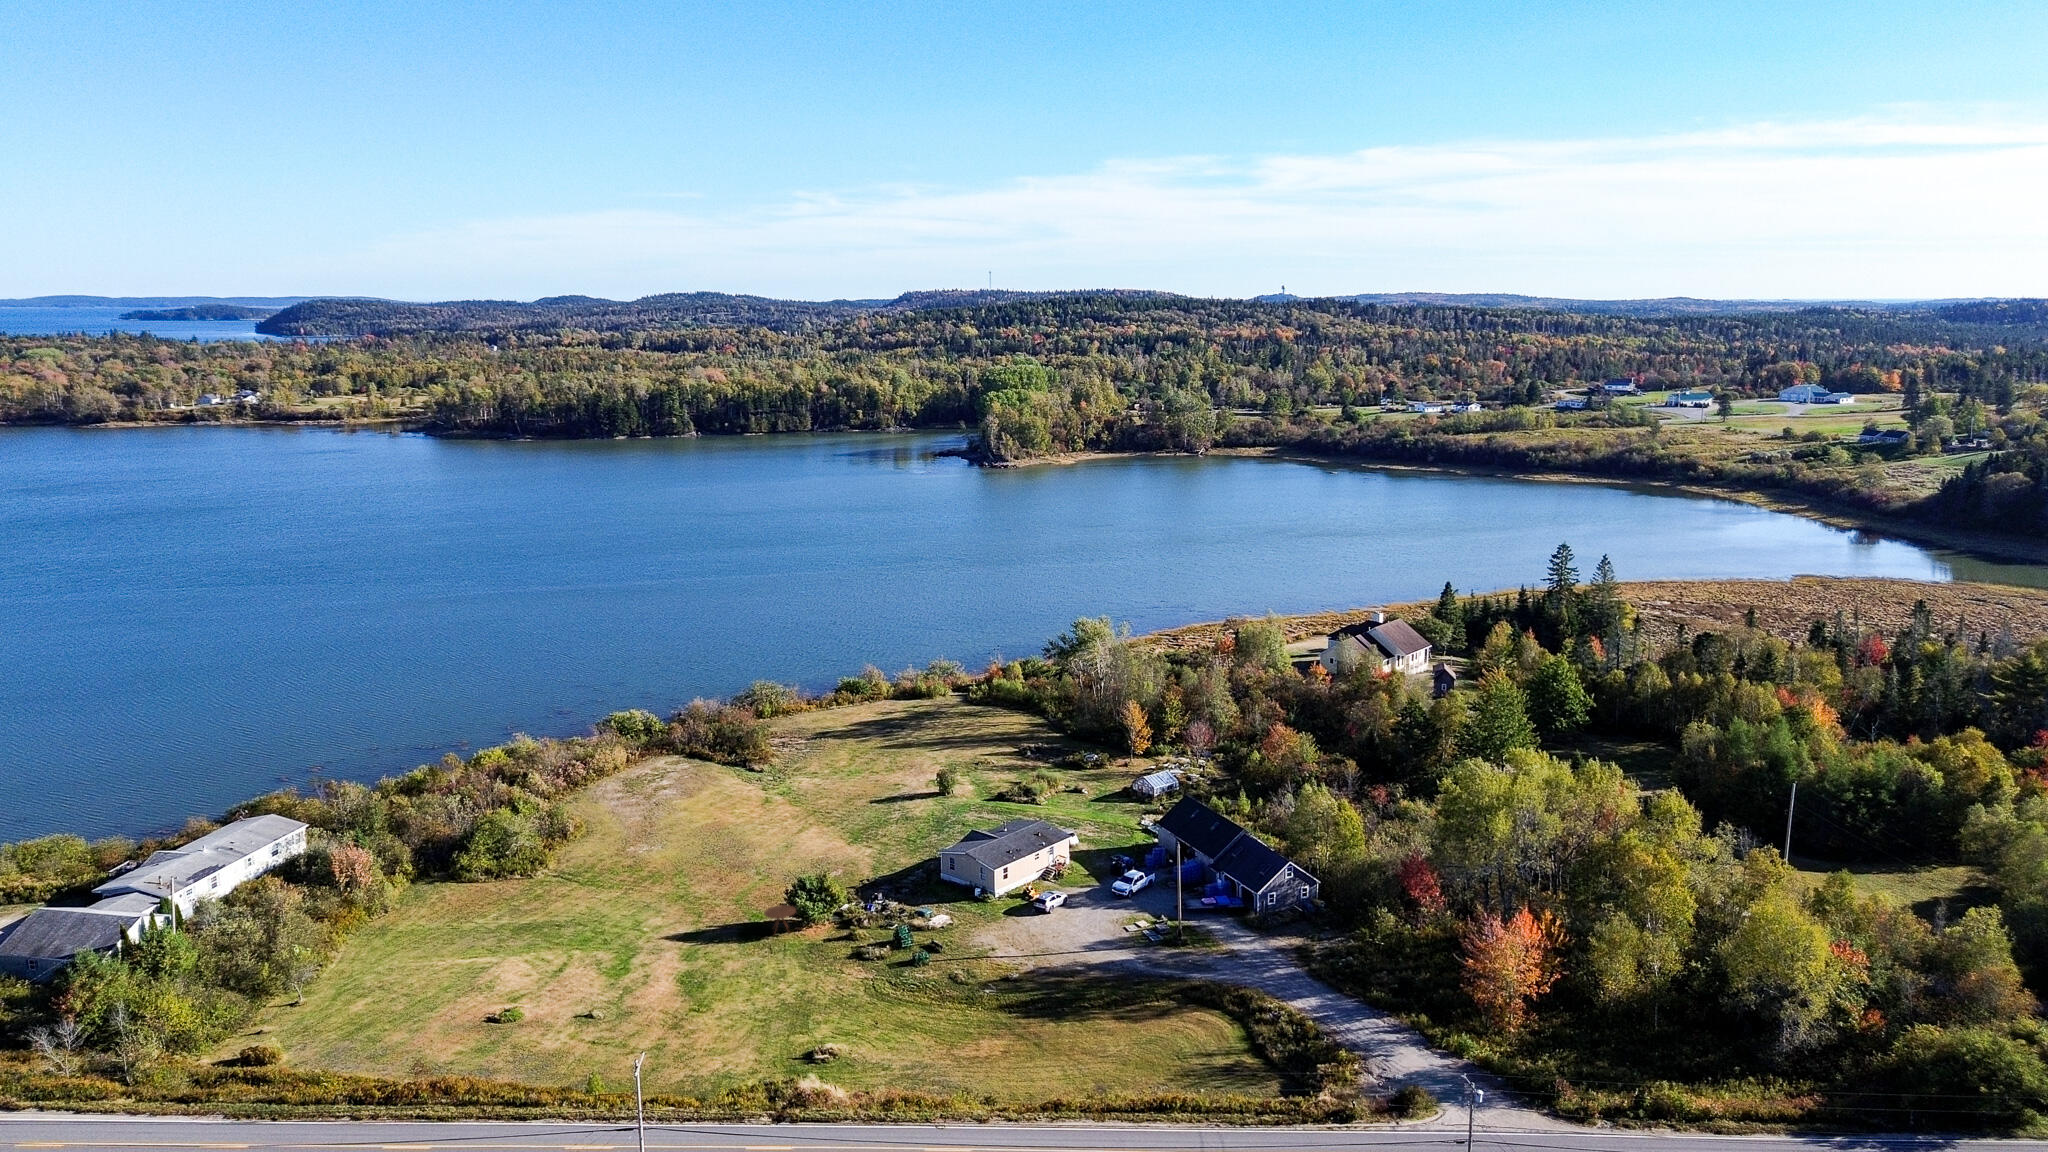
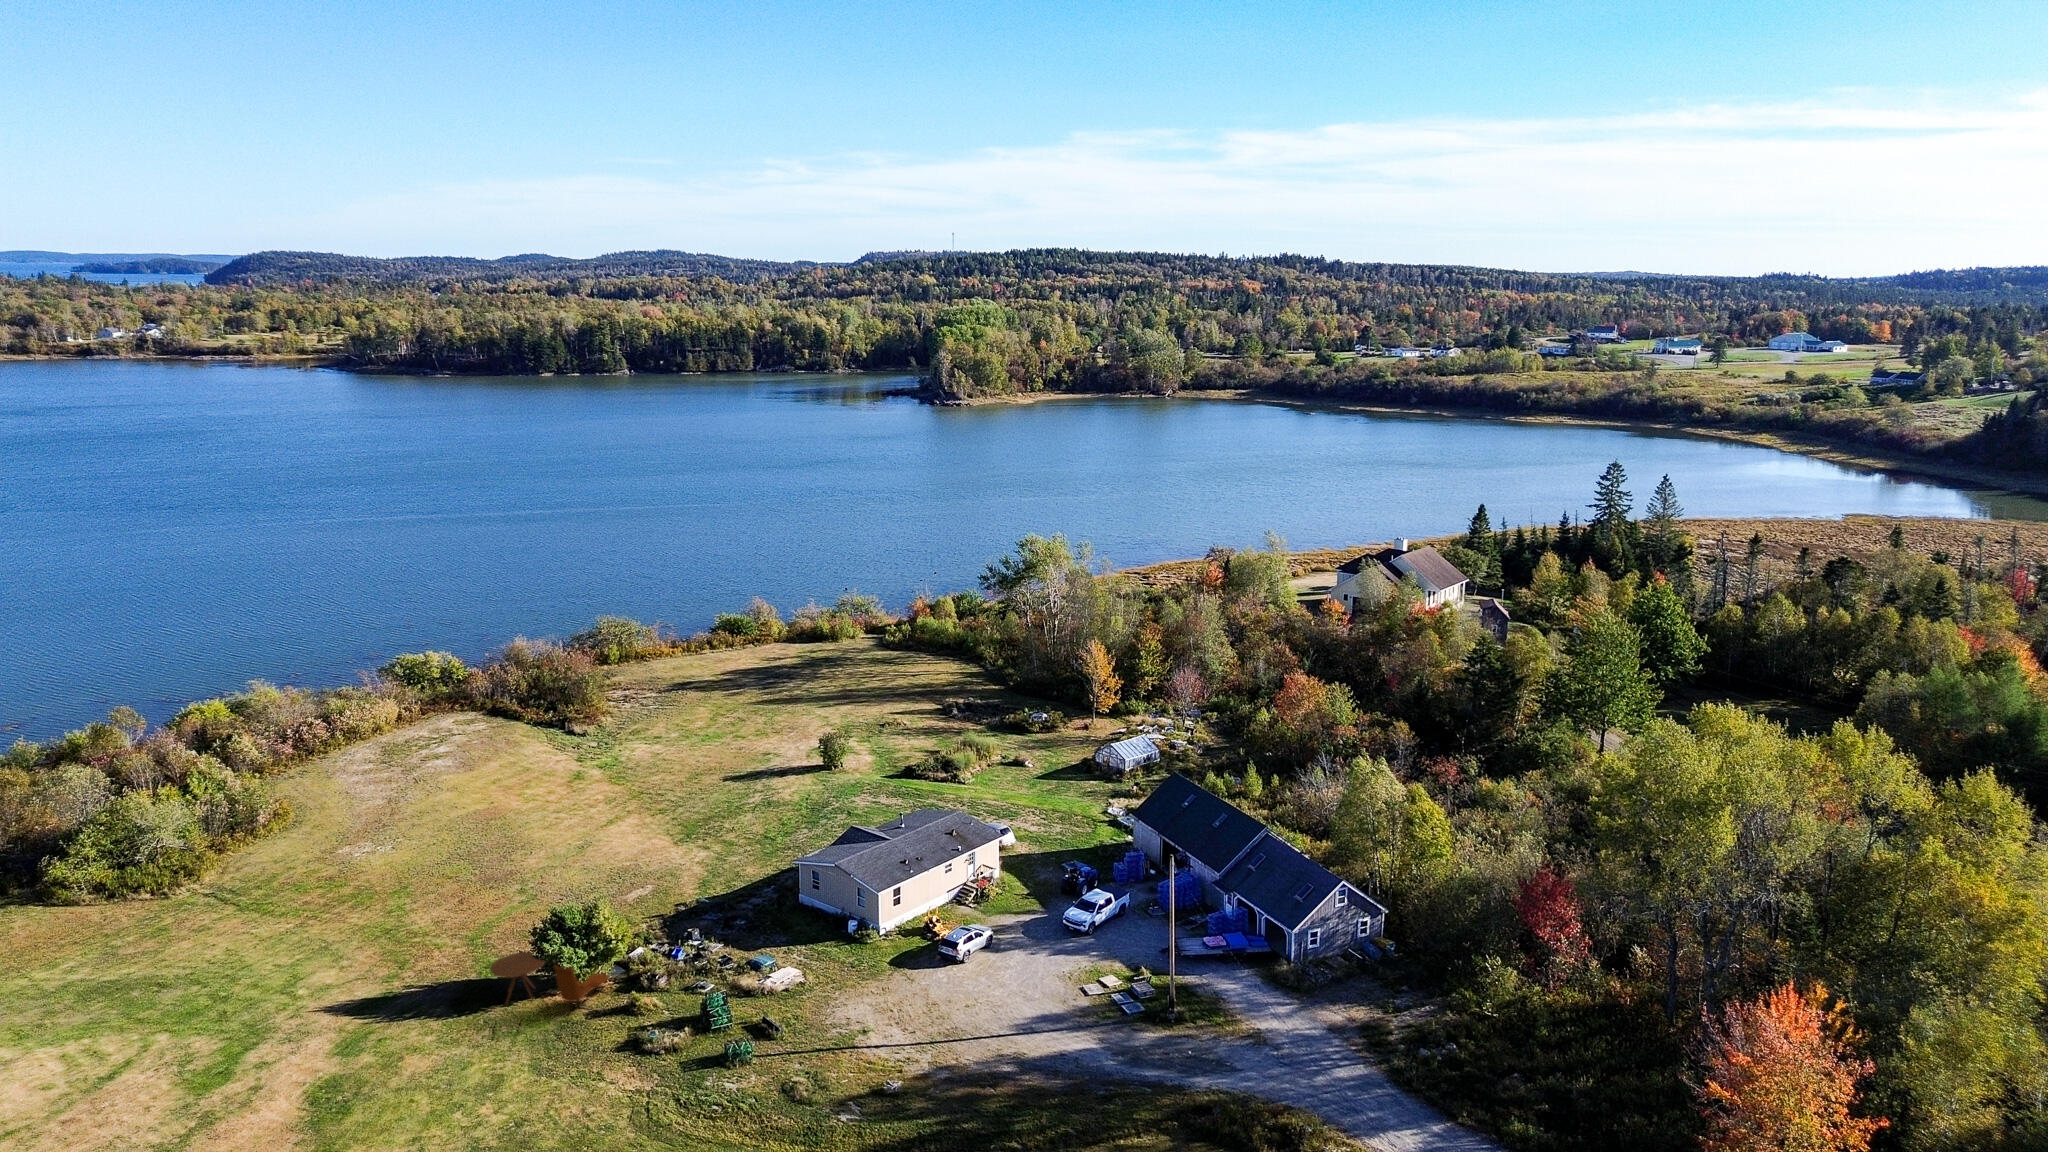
lounge chair: none [806,910,834,941] -> present [554,966,609,1009]

